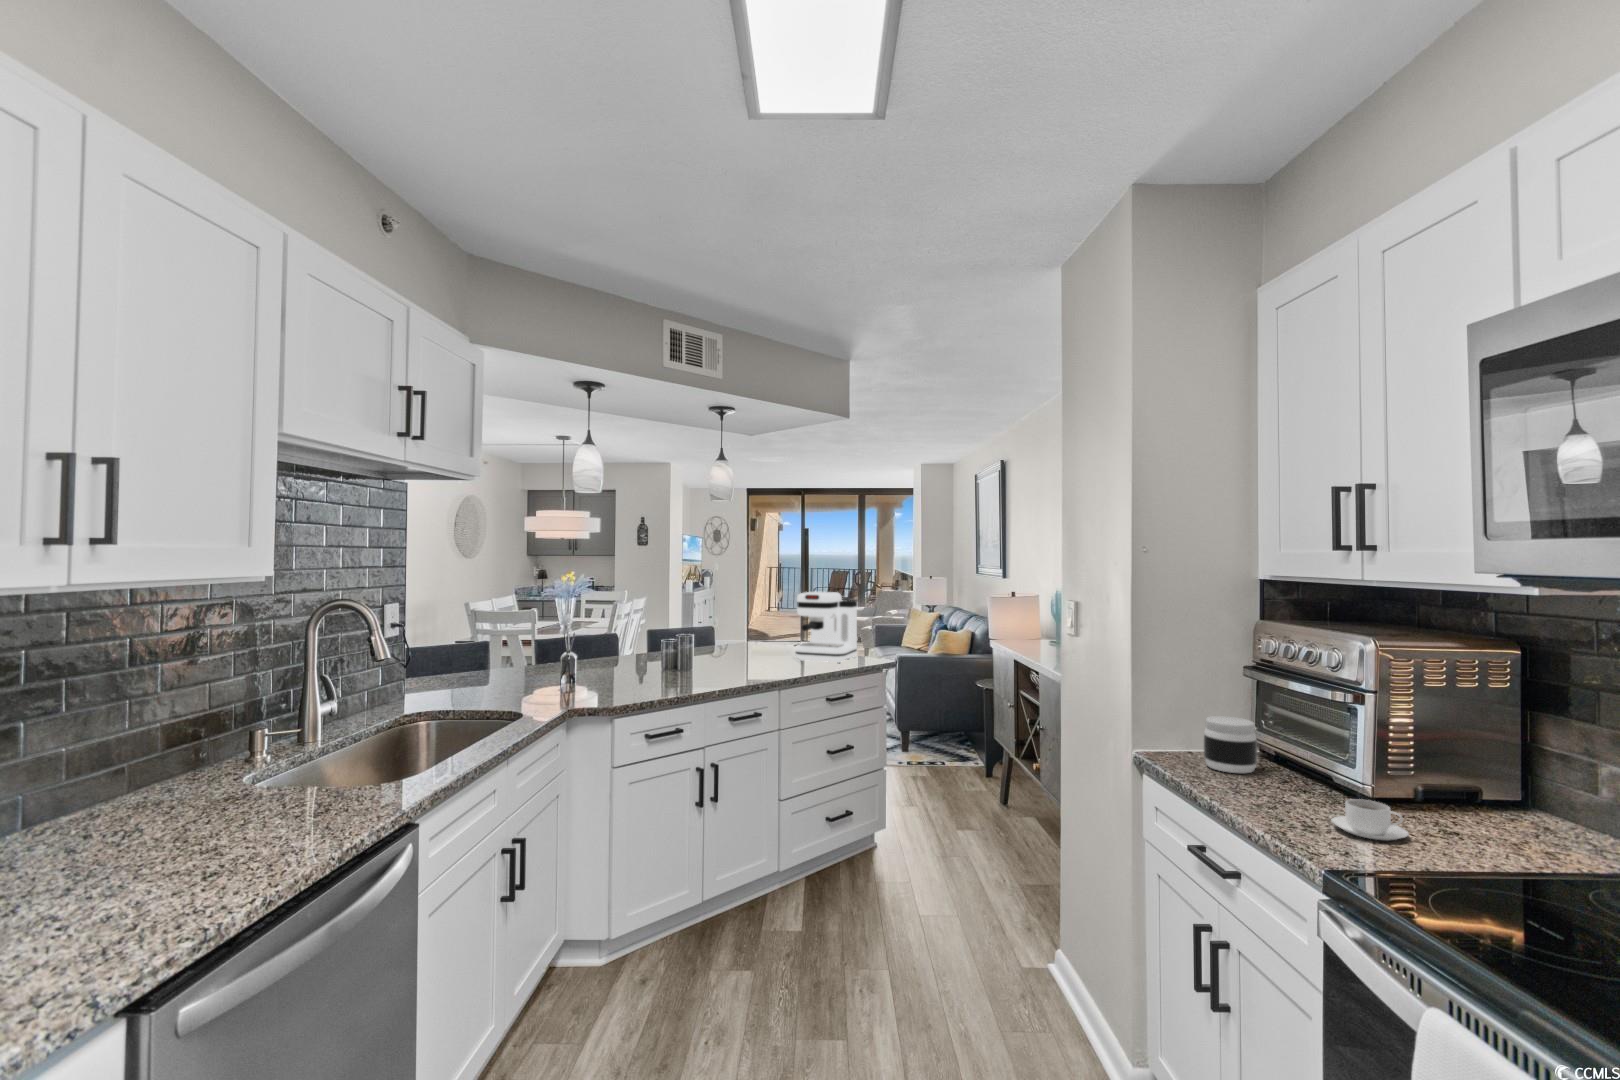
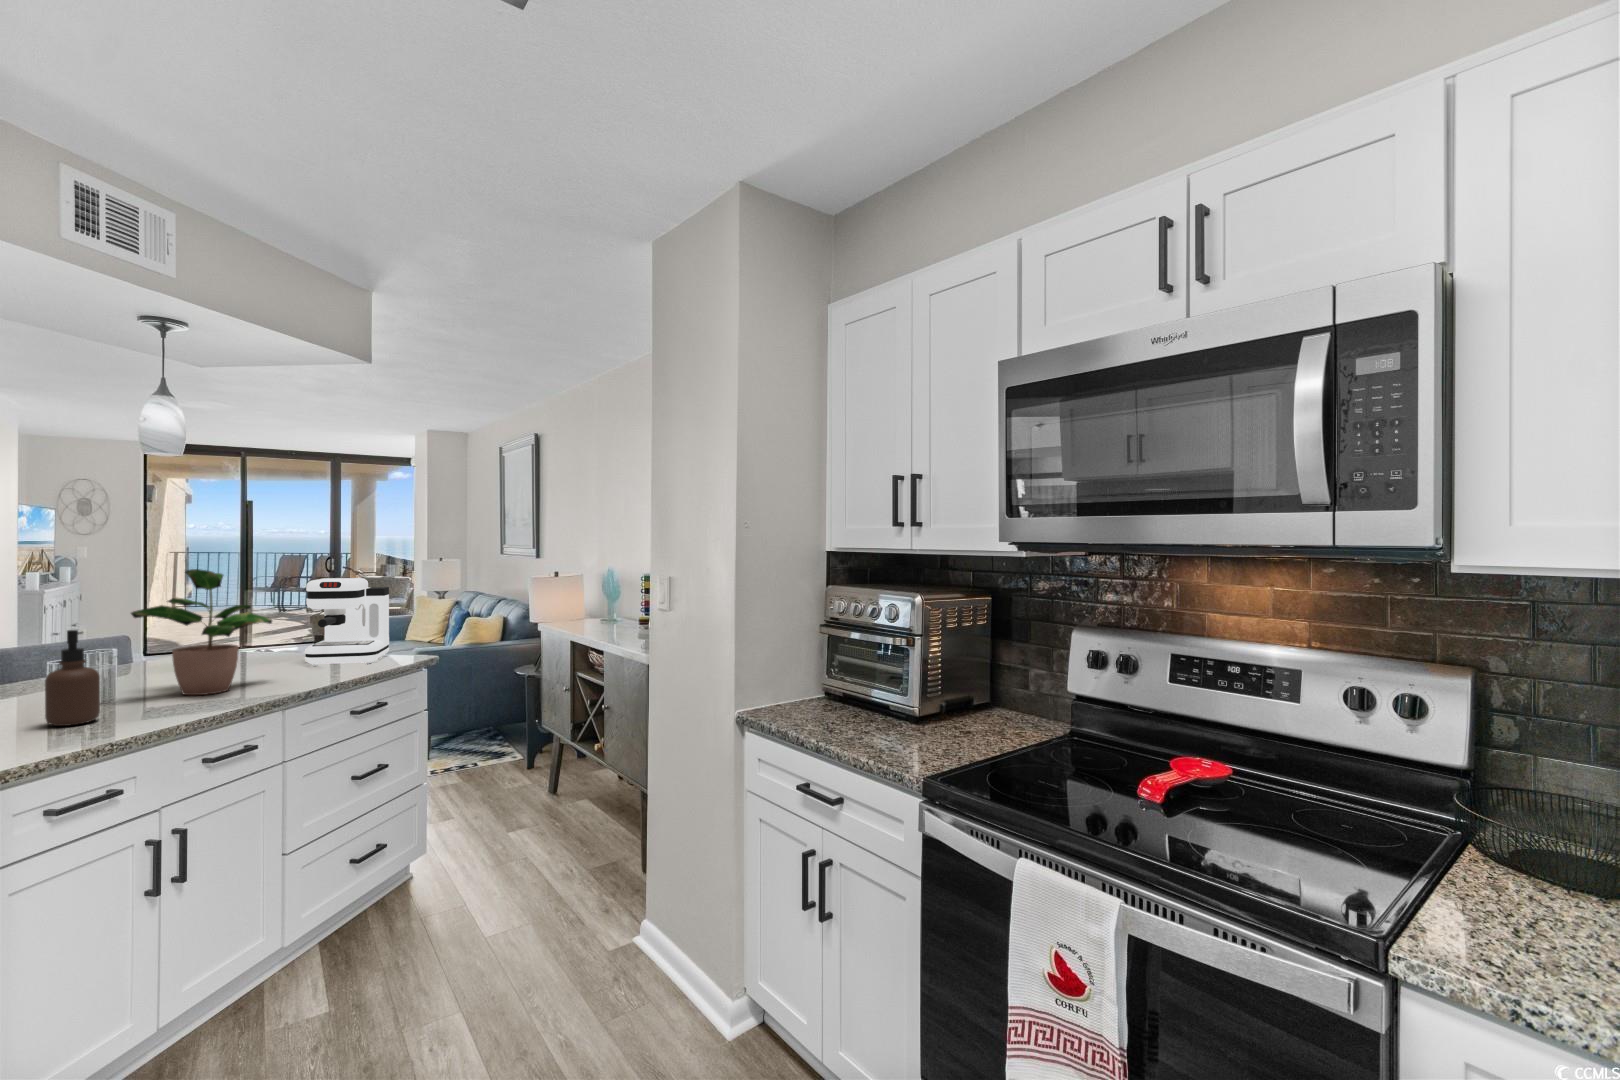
potted plant: none [680,582,767,676] -> present [131,569,272,695]
soap dispenser: none [627,623,656,689] -> present [45,630,100,726]
jar: present [1204,716,1257,773] -> none [793,671,833,718]
coffee cup: present [1332,799,1408,841] -> none [903,720,952,749]

